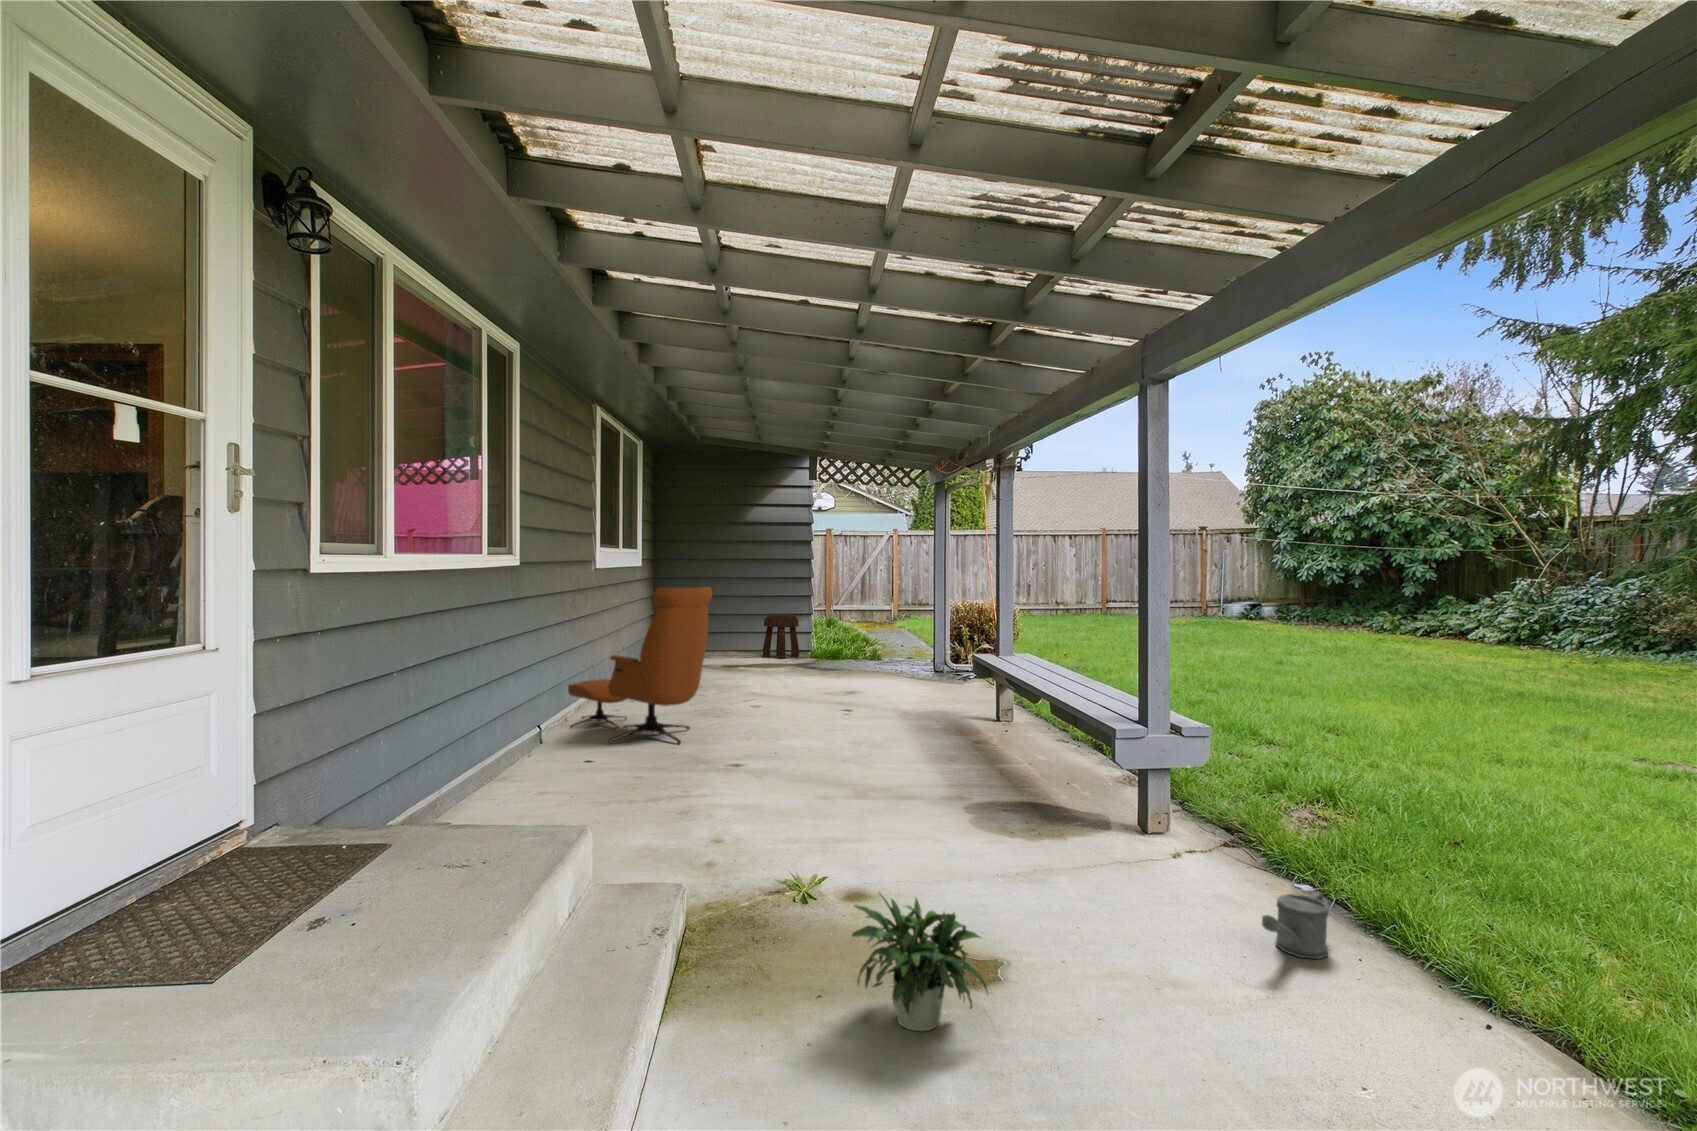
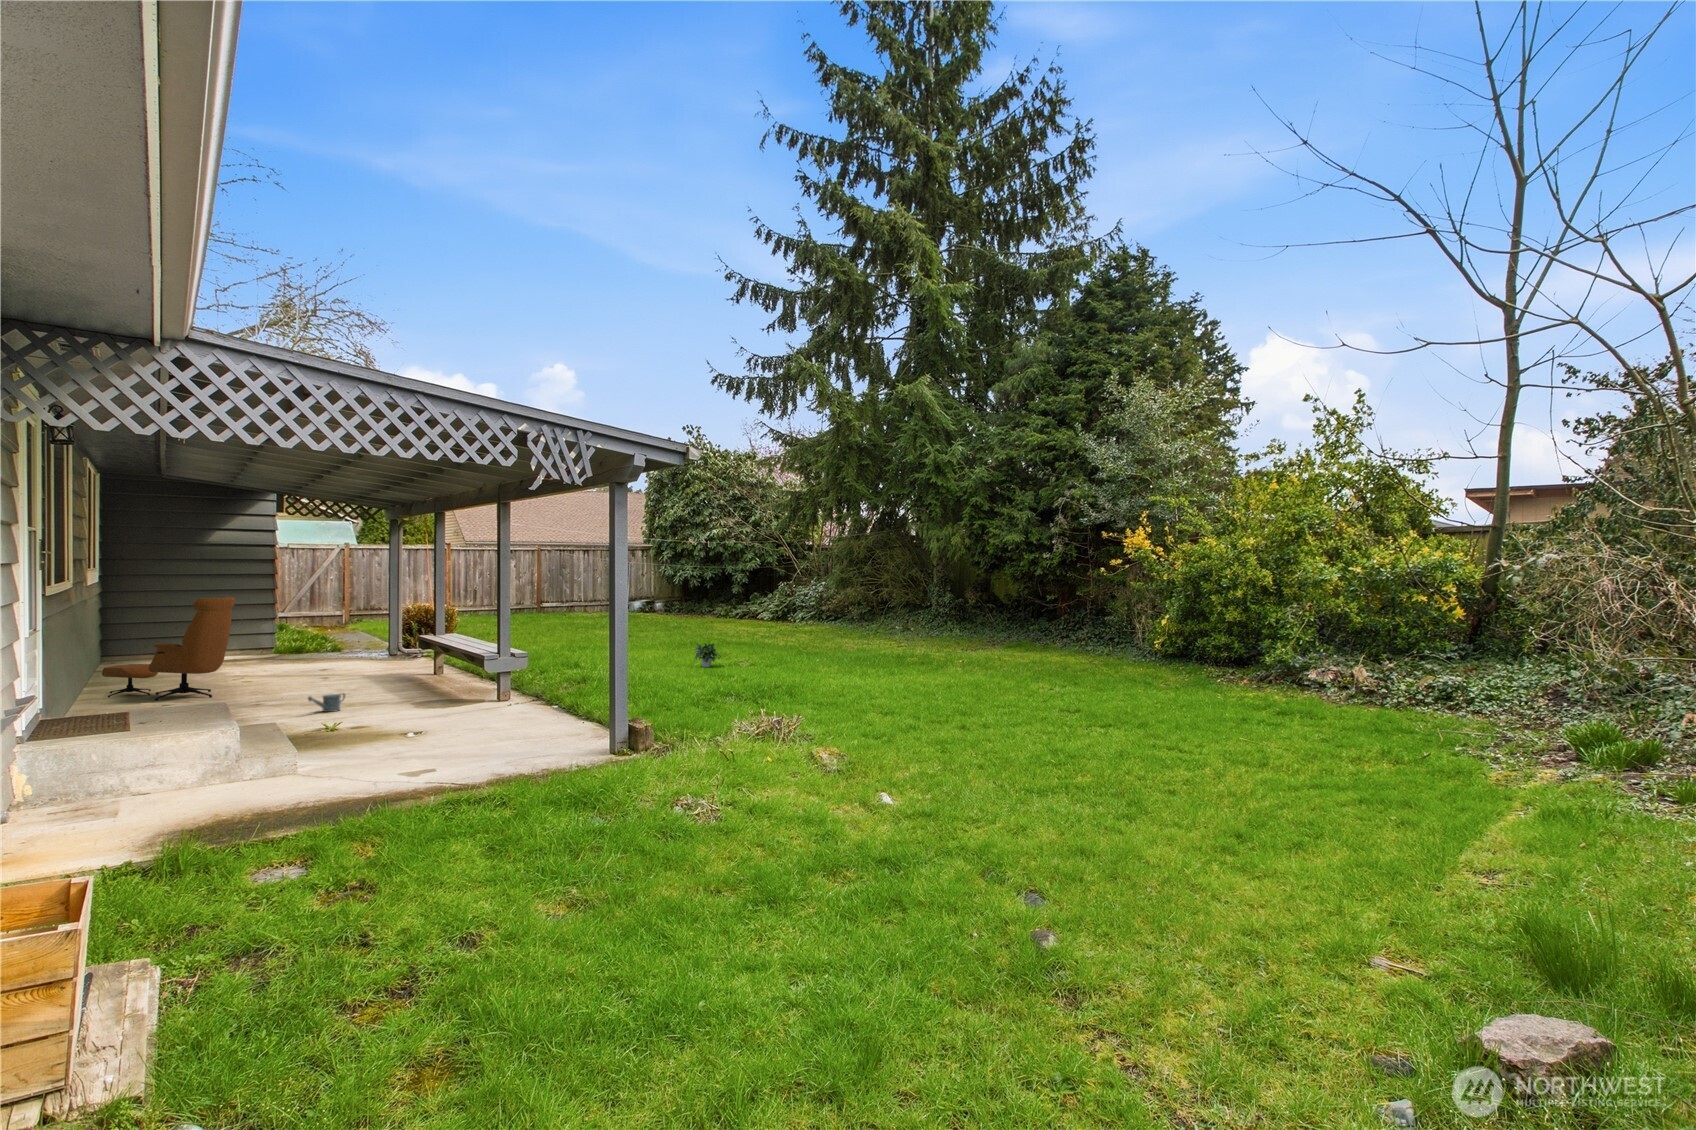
stool: present [763,615,799,659] -> none [230,619,266,655]
watering can: present [1262,891,1329,959] -> present [308,693,345,712]
potted plant: present [821,894,987,1031] -> present [694,643,721,667]

